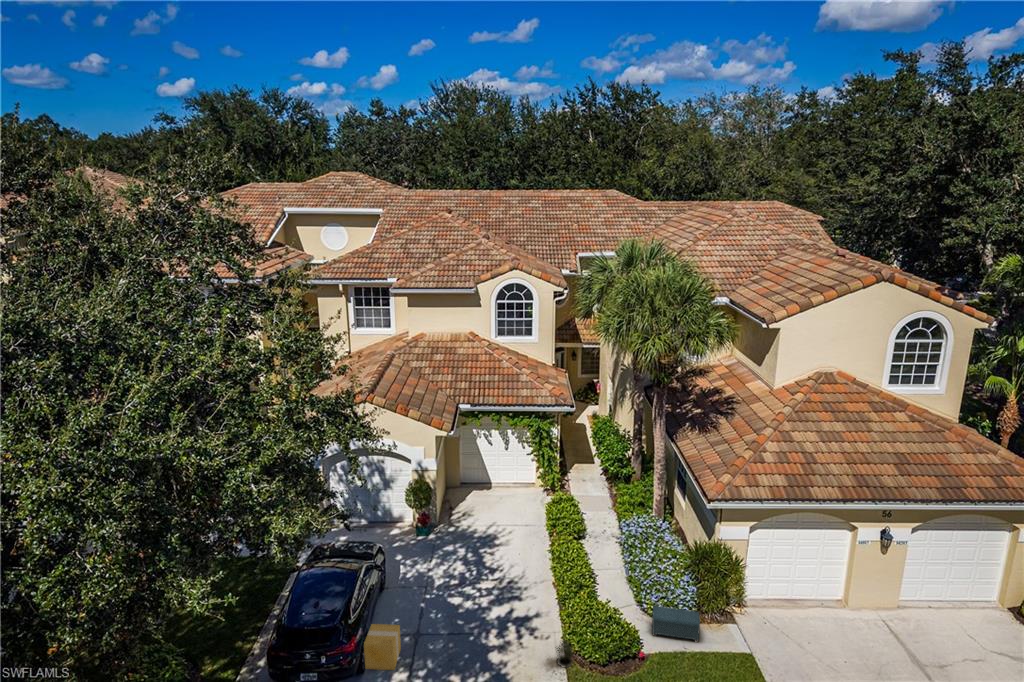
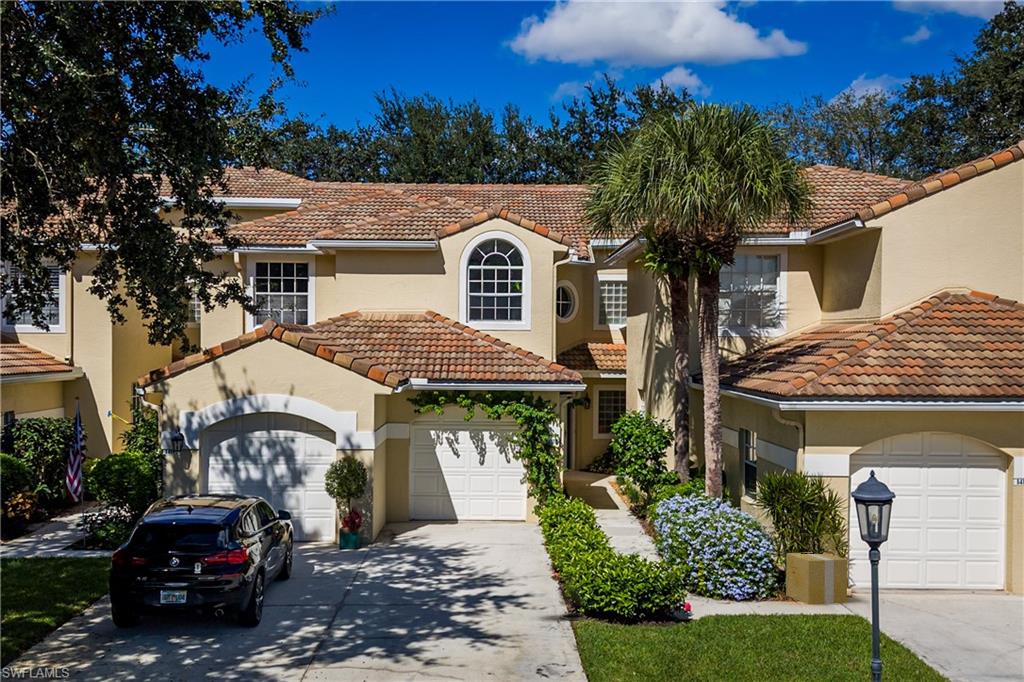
bench: present [652,606,700,642] -> none [708,562,780,604]
cardboard box: present [364,624,401,670] -> present [786,552,847,604]

